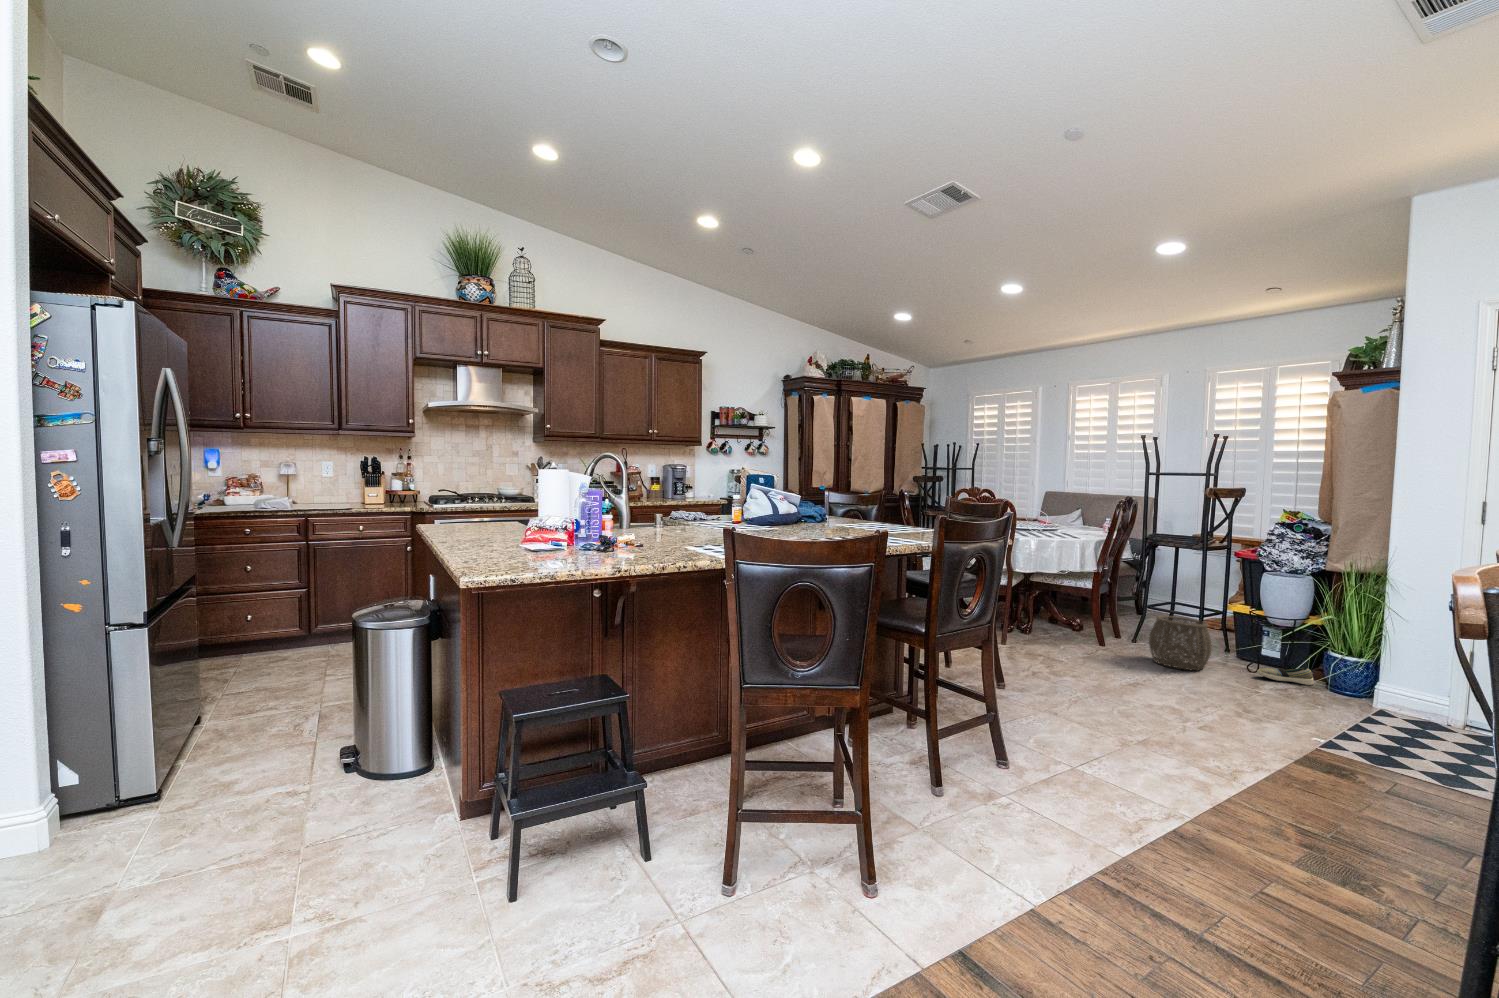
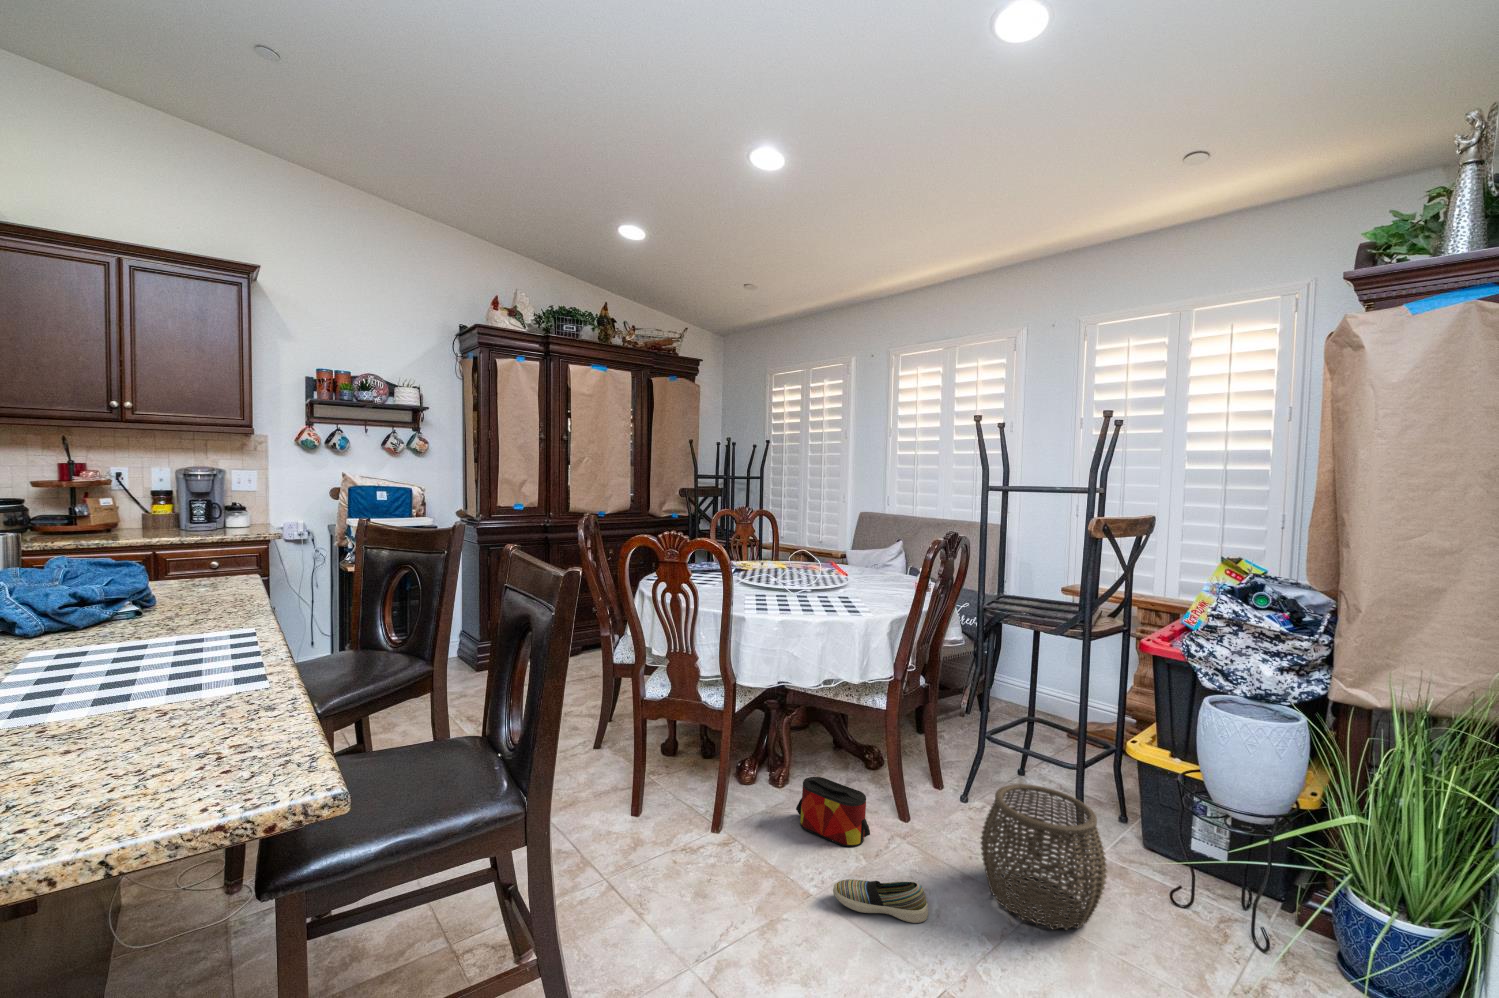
bag: none [1043,620,1087,649] -> present [796,777,870,847]
shoe: present [1257,668,1314,685] -> present [833,879,928,923]

